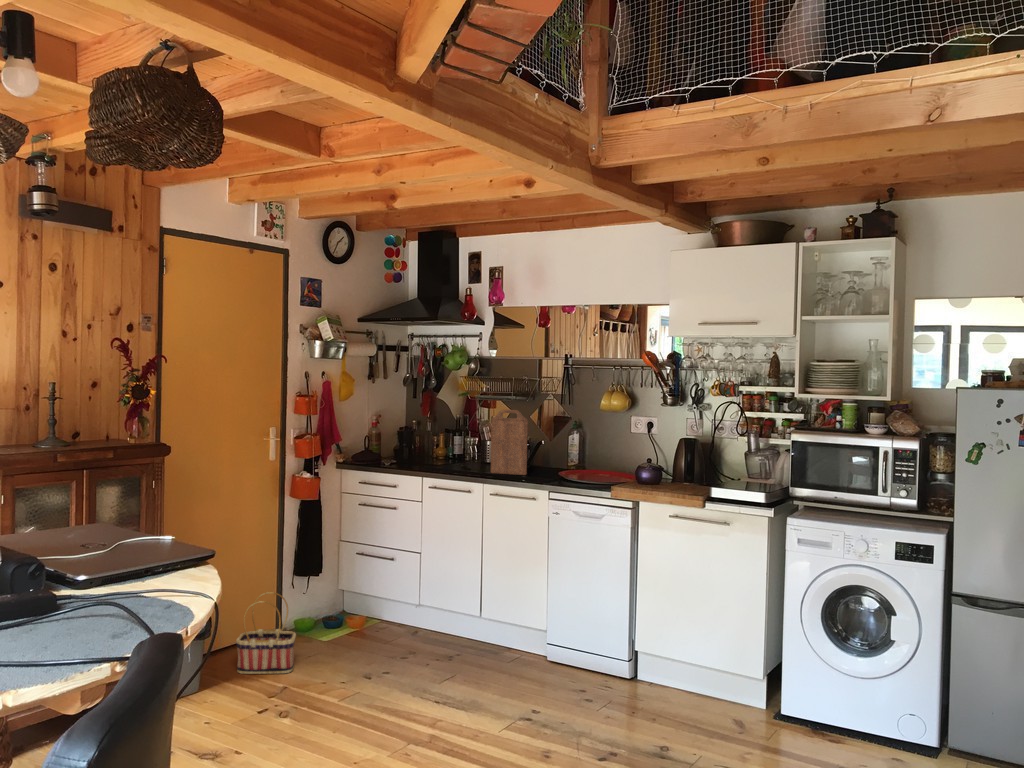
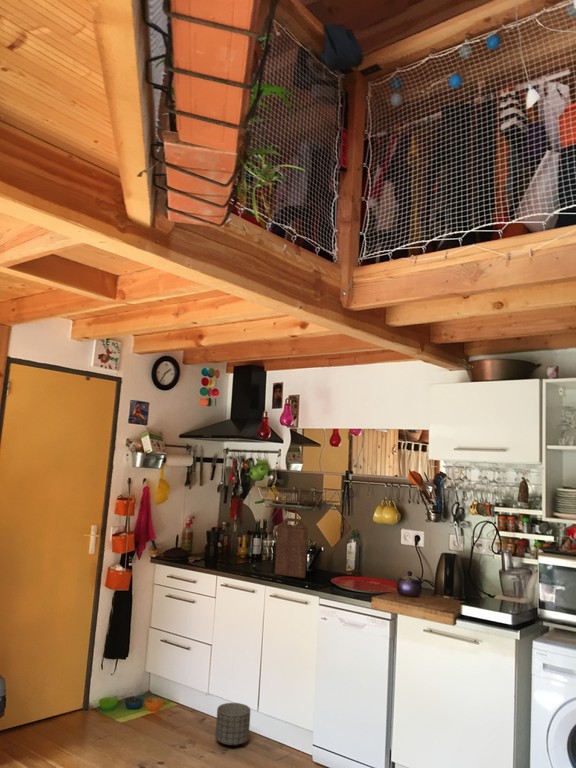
basket: present [236,592,296,674] -> none [31,674,87,754]
planter: none [437,612,474,655] -> present [215,703,250,746]

